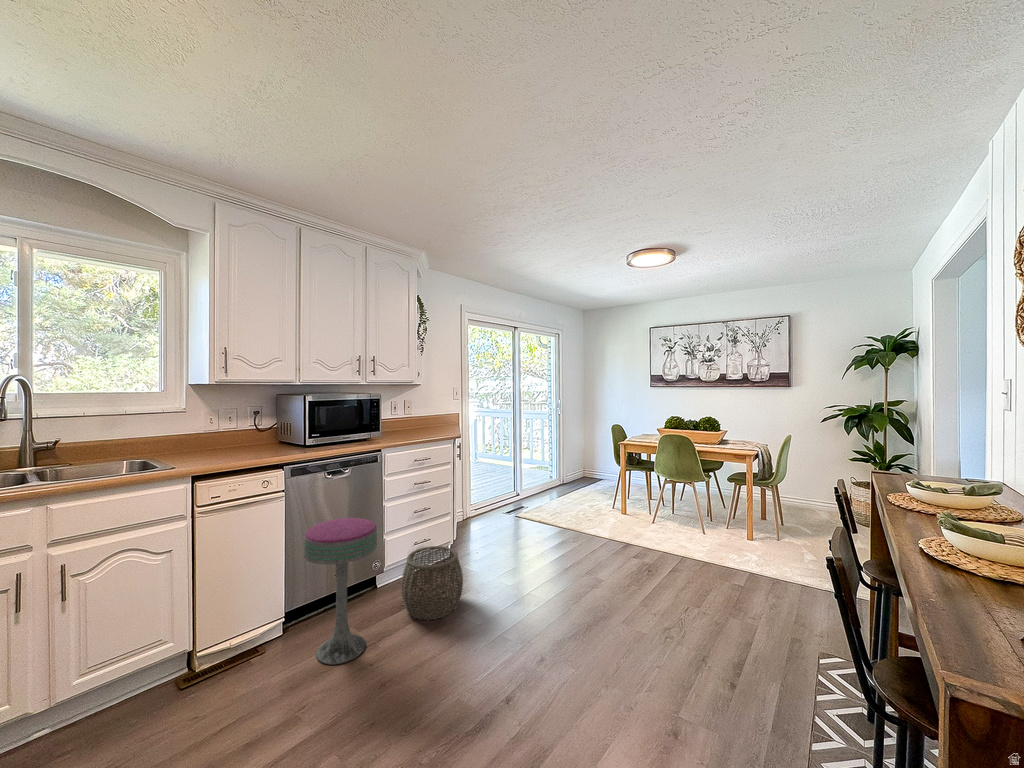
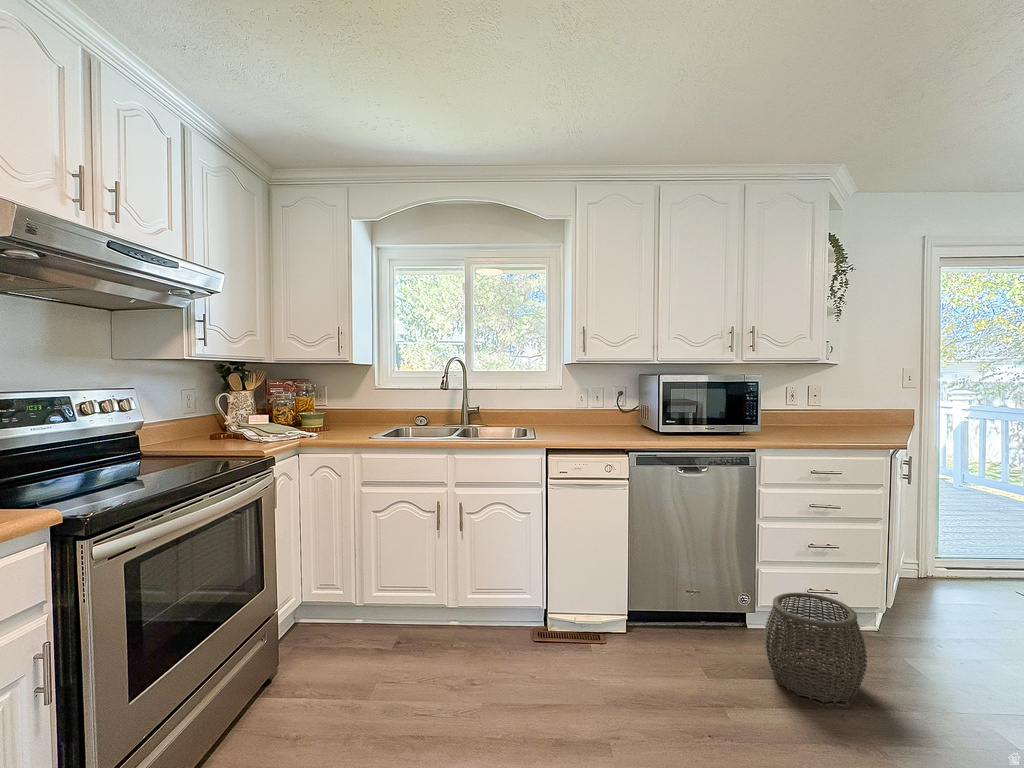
bar stool: present [304,518,377,665] -> none [634,520,719,691]

